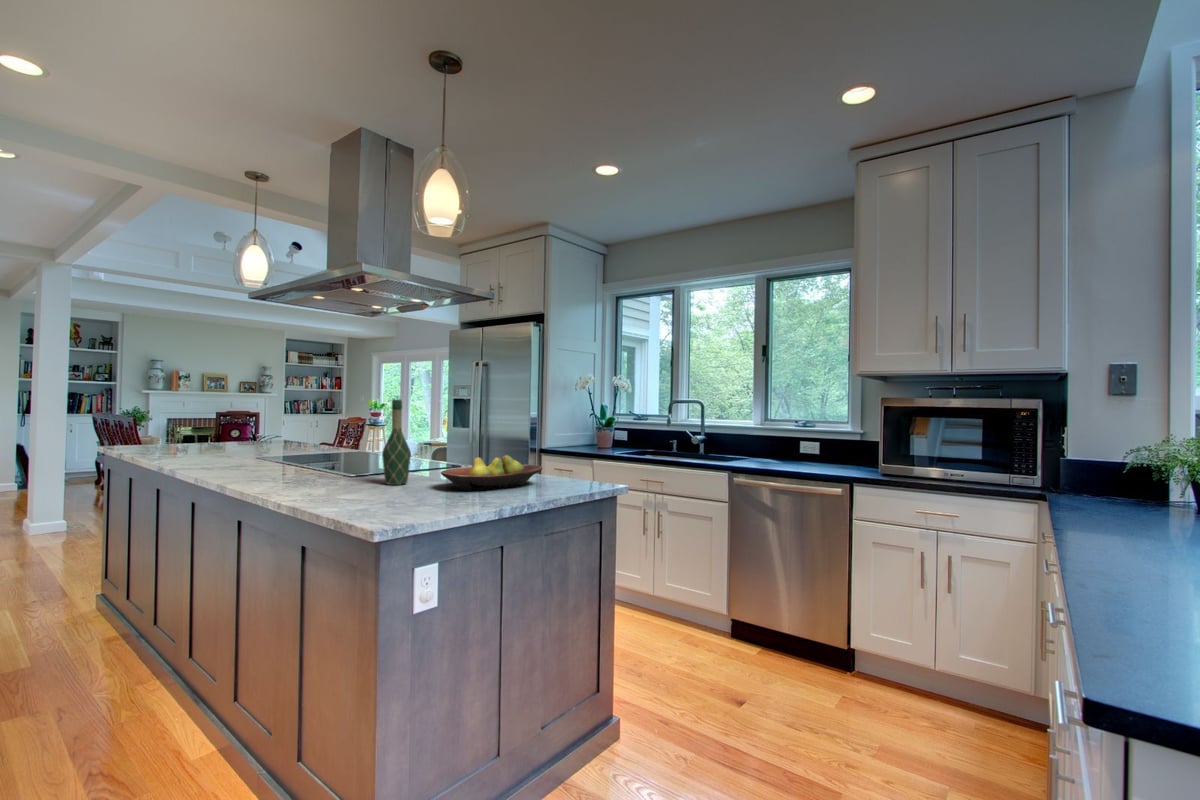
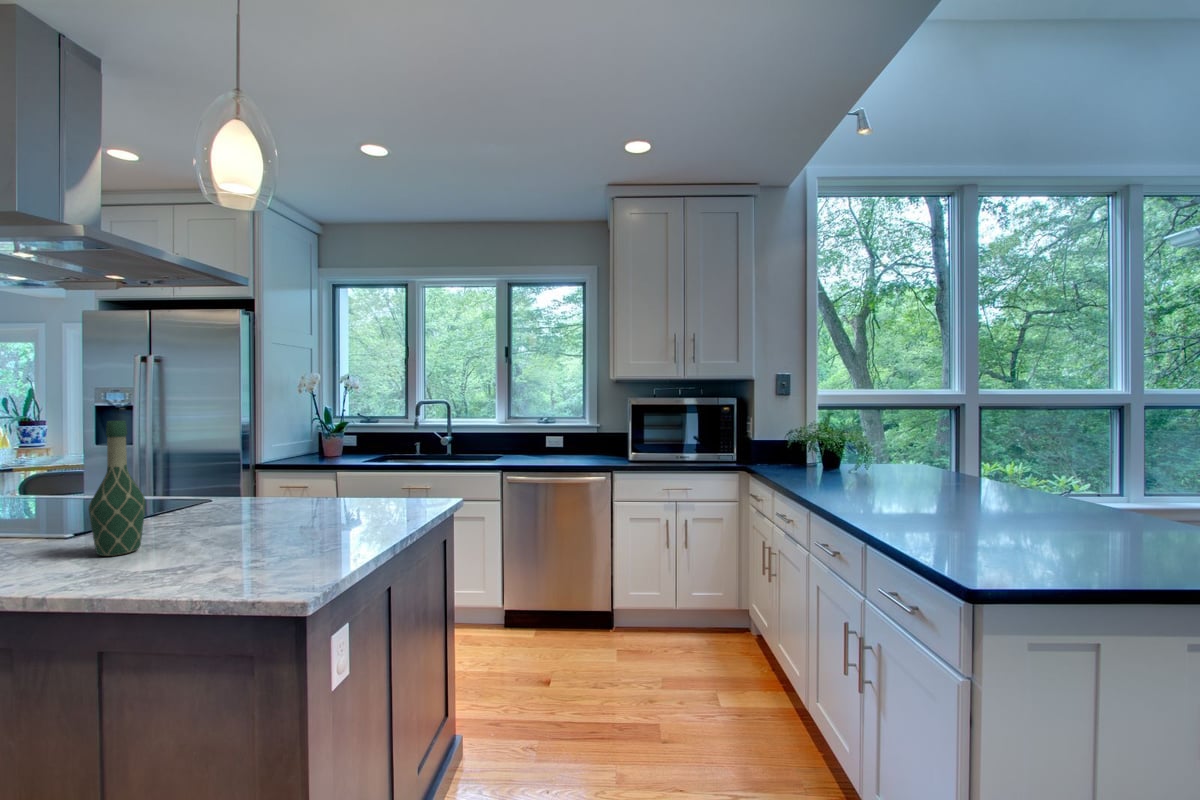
fruit bowl: present [441,455,543,491] -> none [214,487,356,545]

